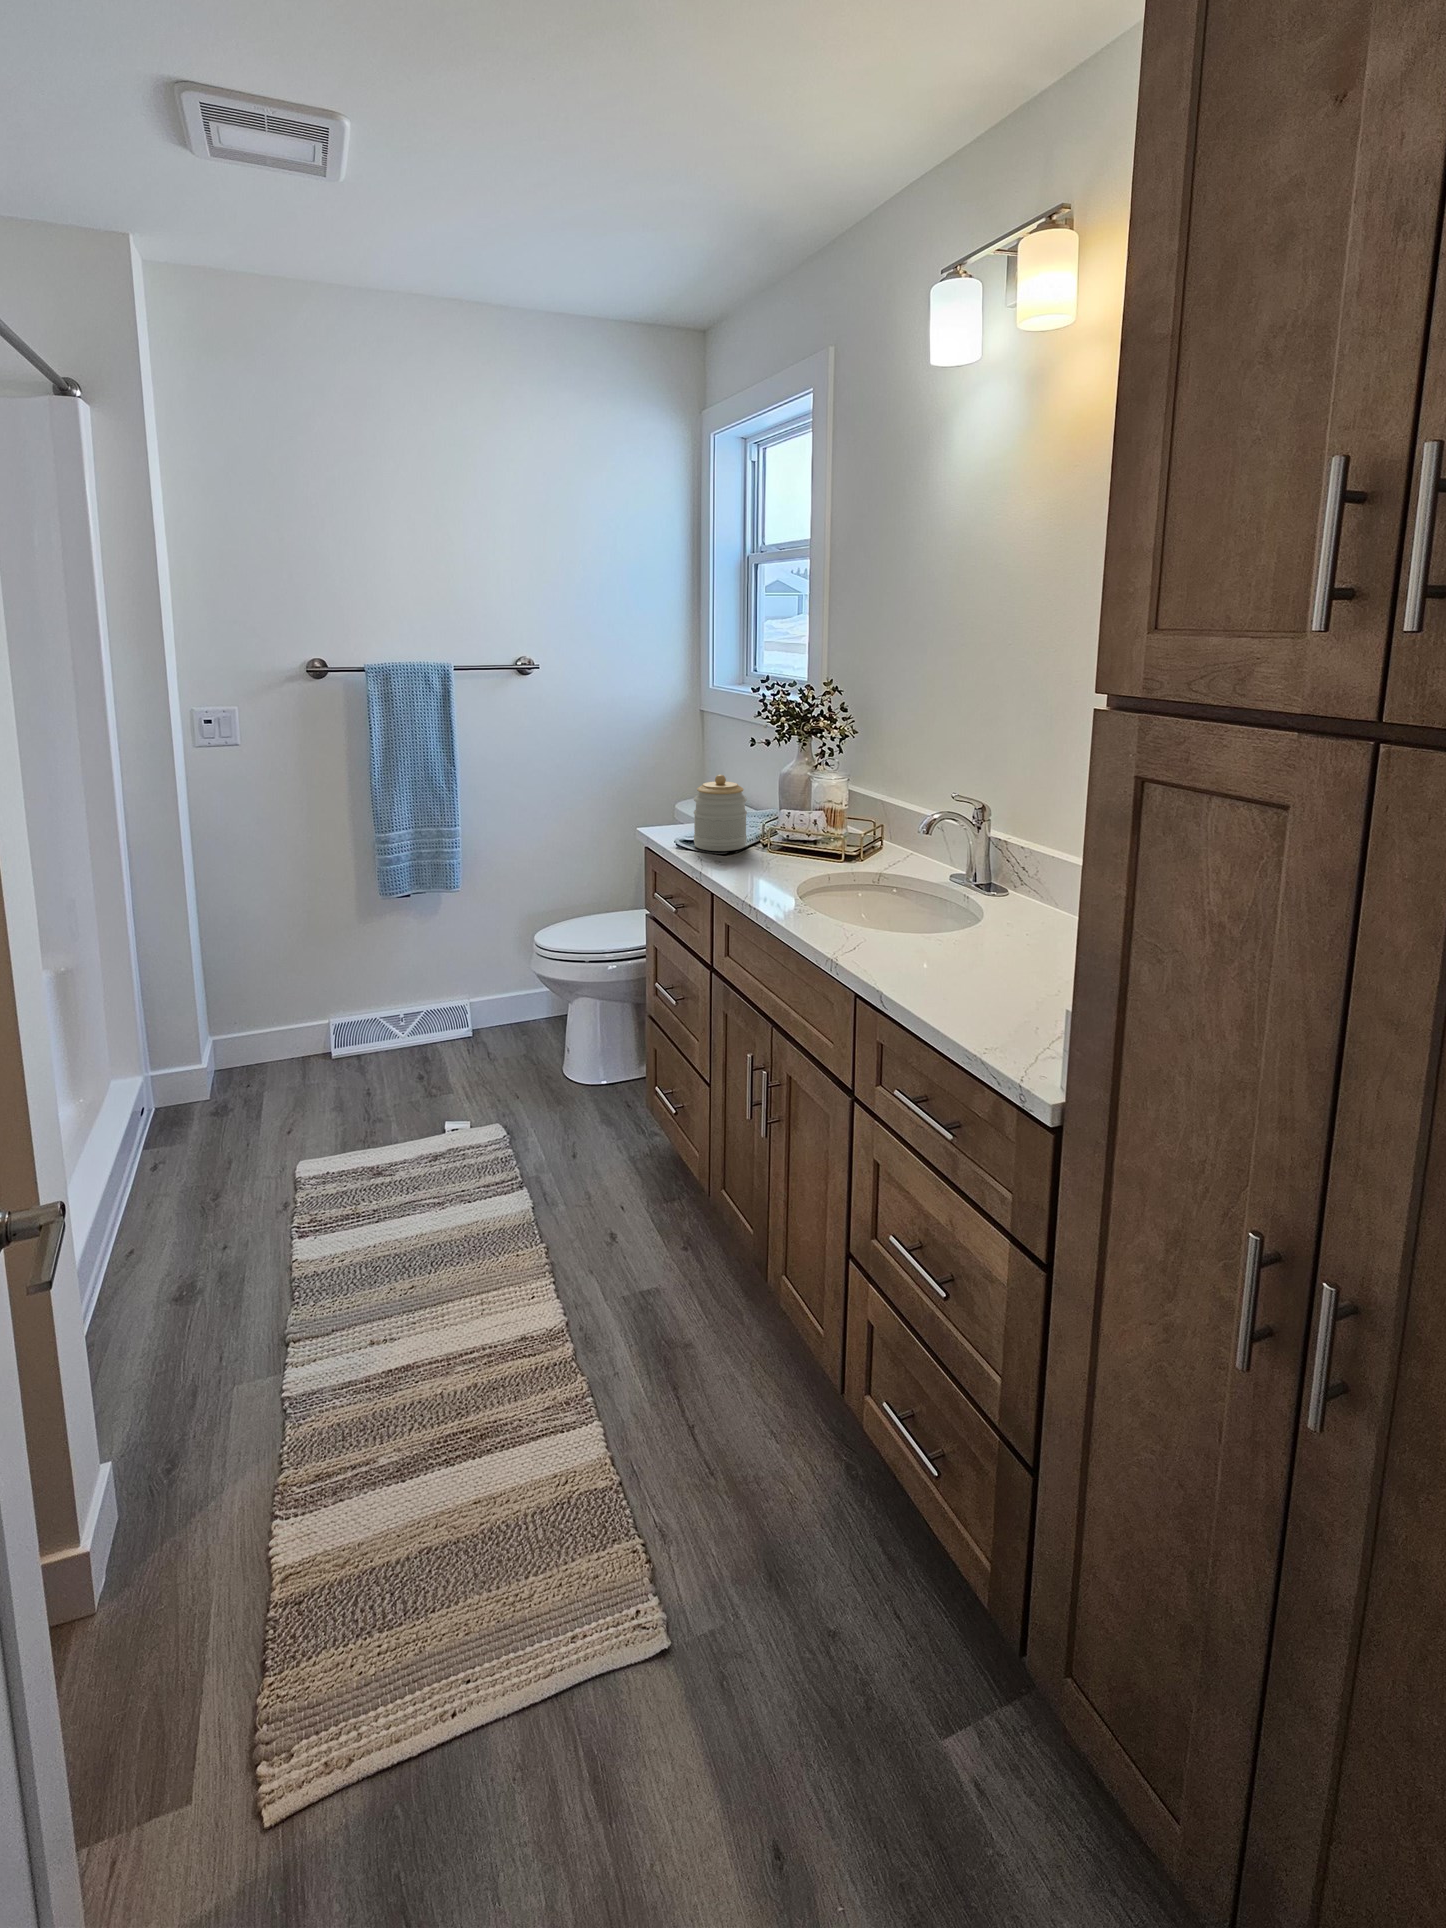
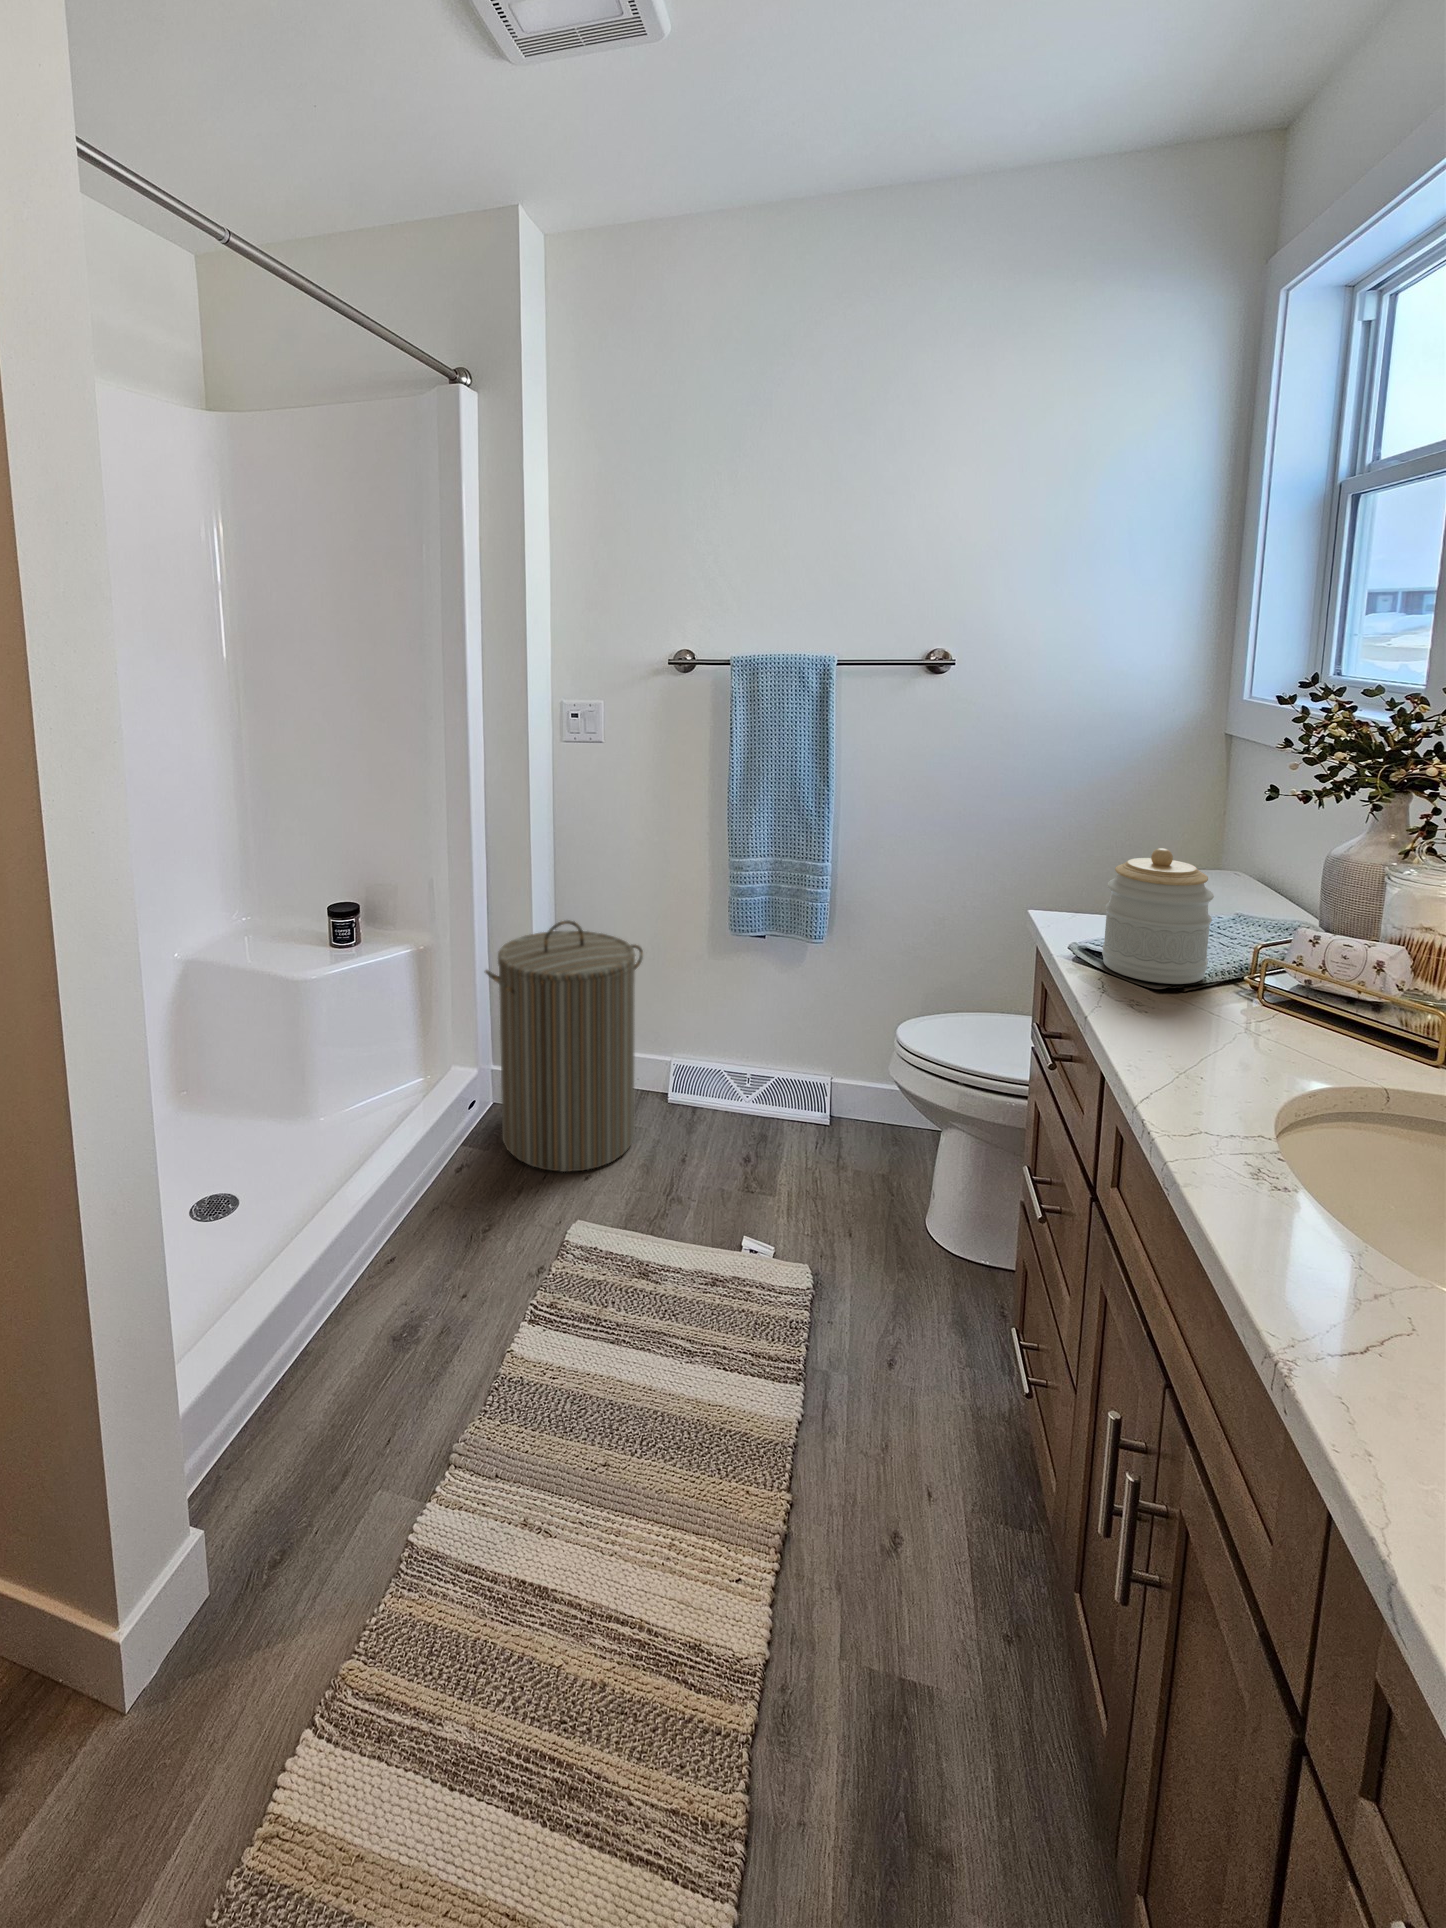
laundry hamper: none [160,909,316,1138] -> present [485,920,643,1172]

